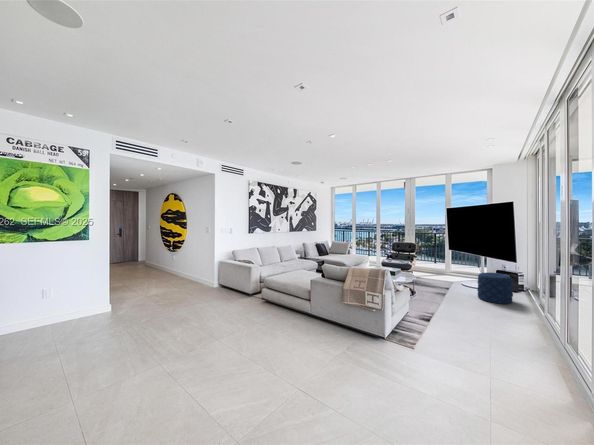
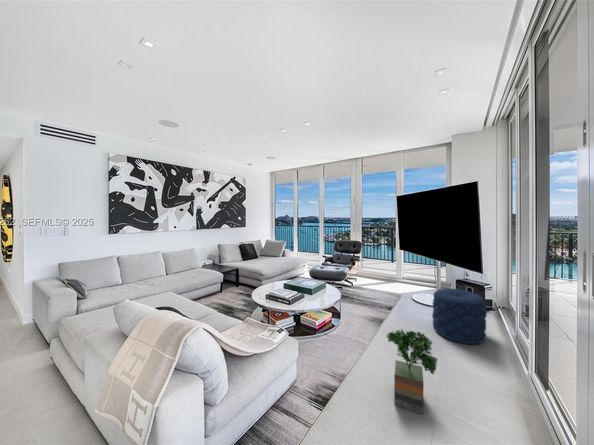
potted tree: none [451,282,479,320] -> present [387,329,438,414]

